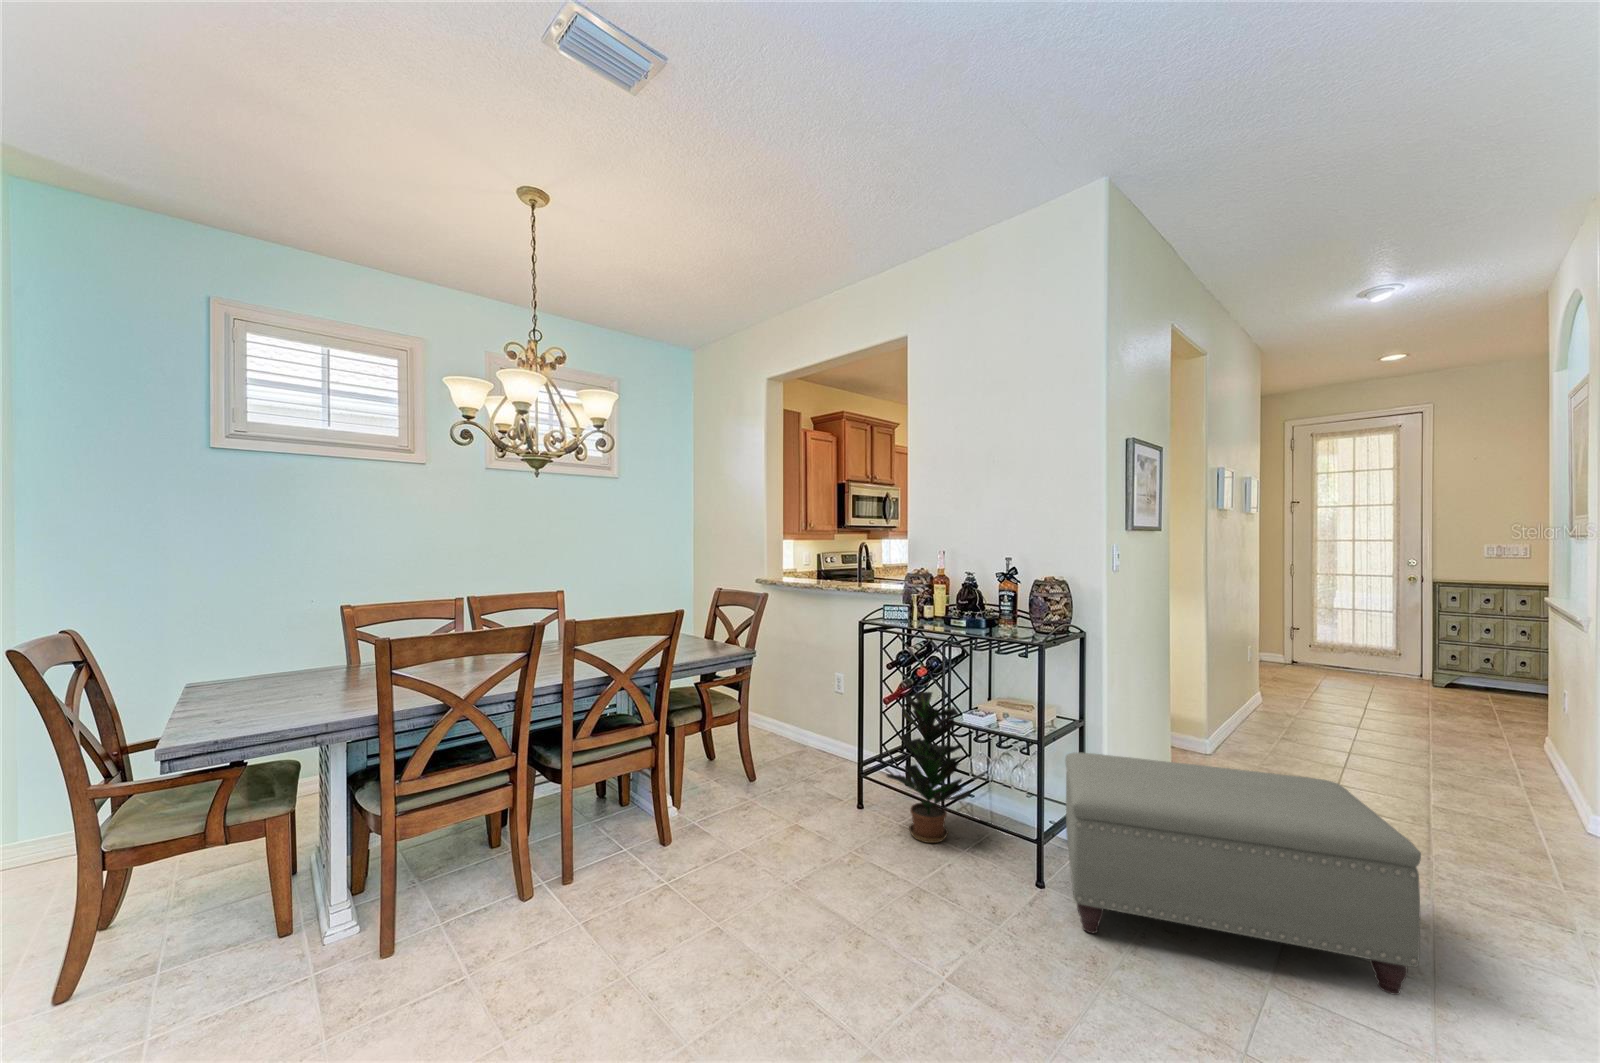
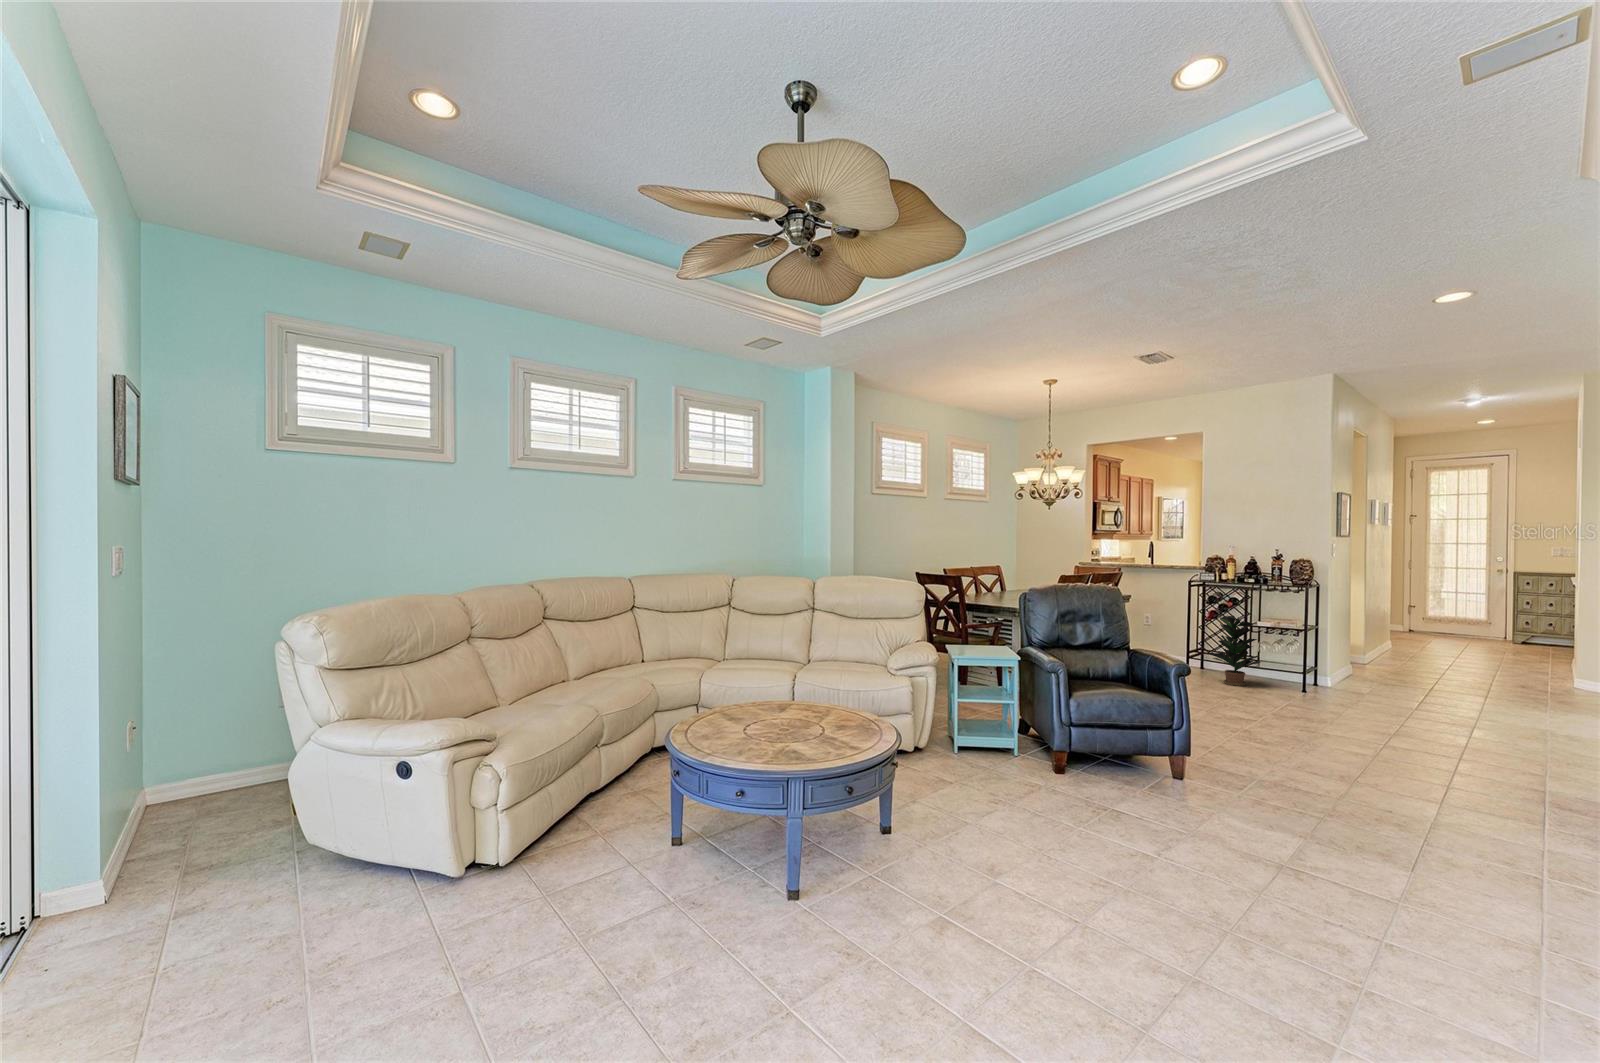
ottoman: present [1065,753,1421,995] -> none [1312,639,1480,716]

